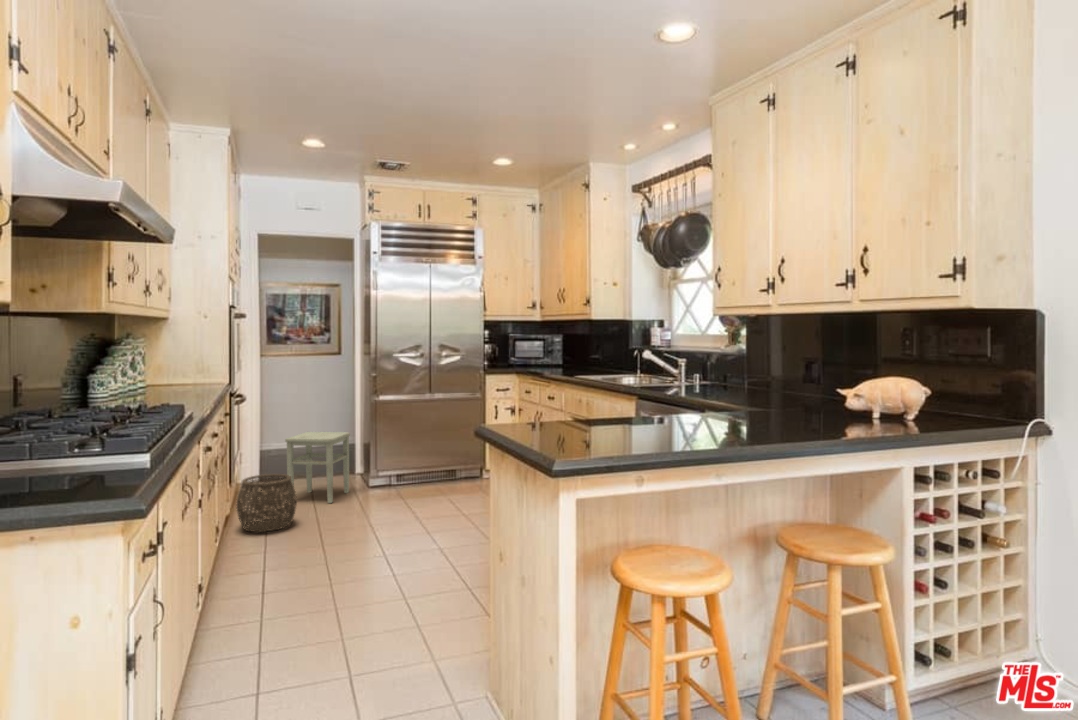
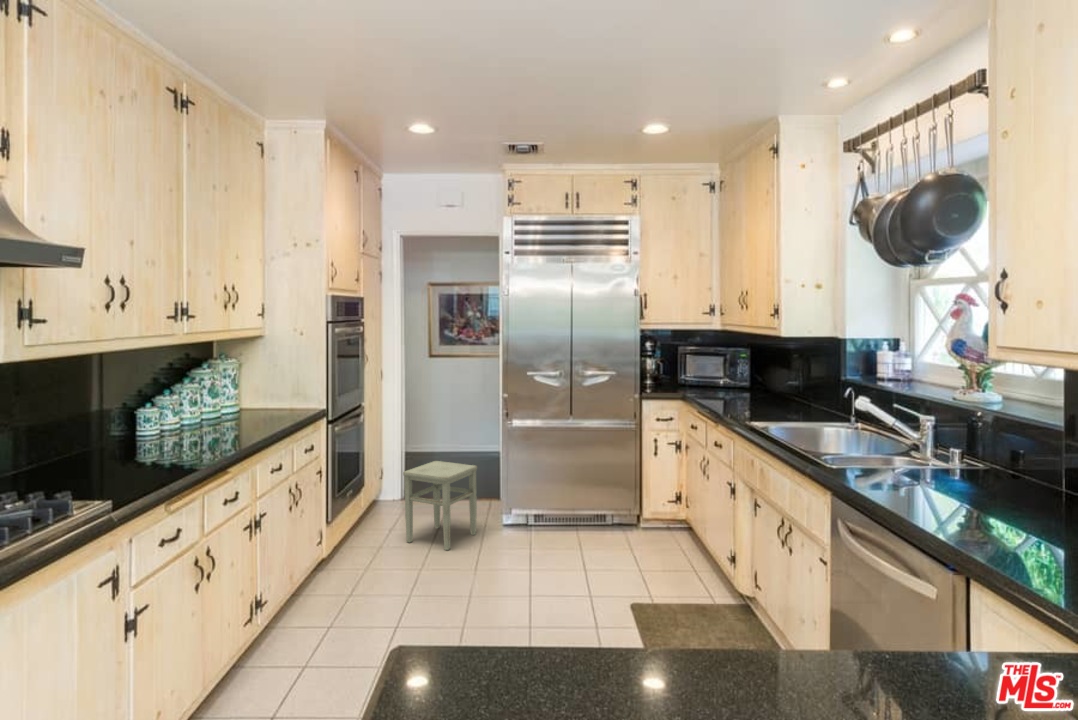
woven basket: present [236,474,297,532] -> none [328,519,395,591]

